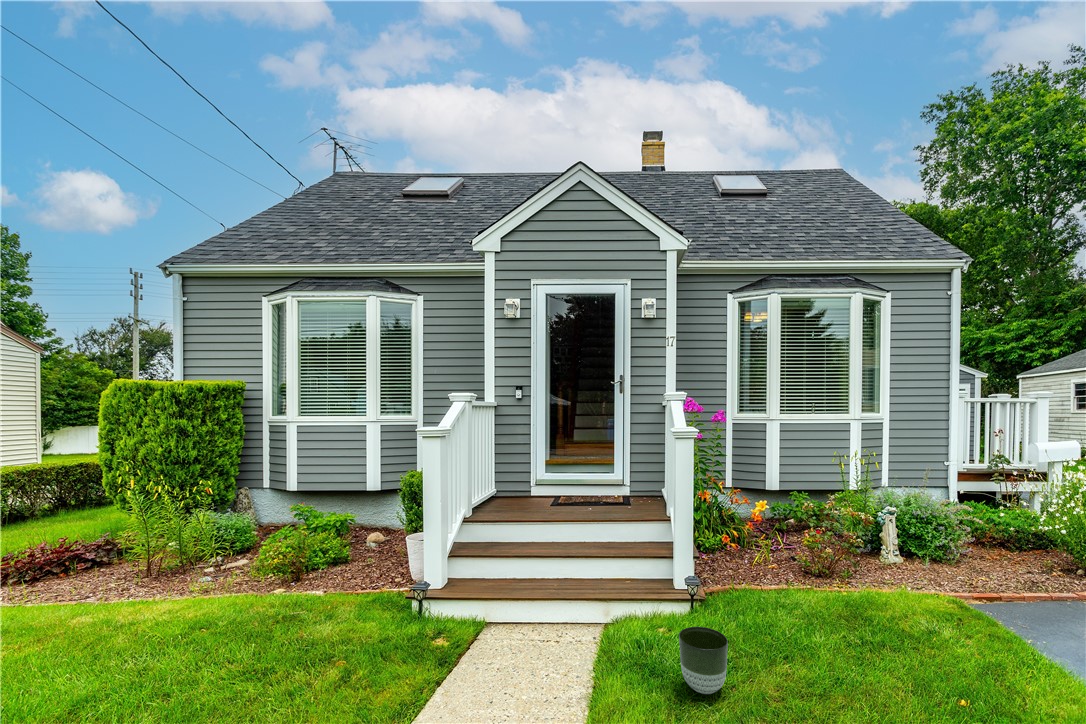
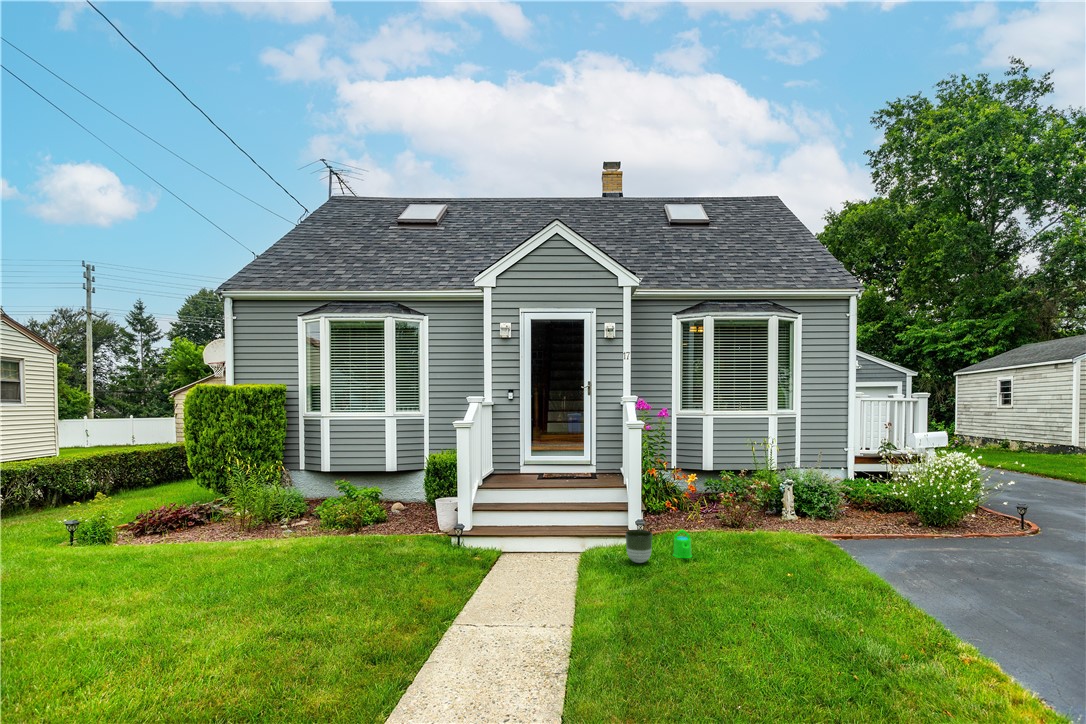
watering can: none [760,627,796,682] -> present [673,530,692,558]

